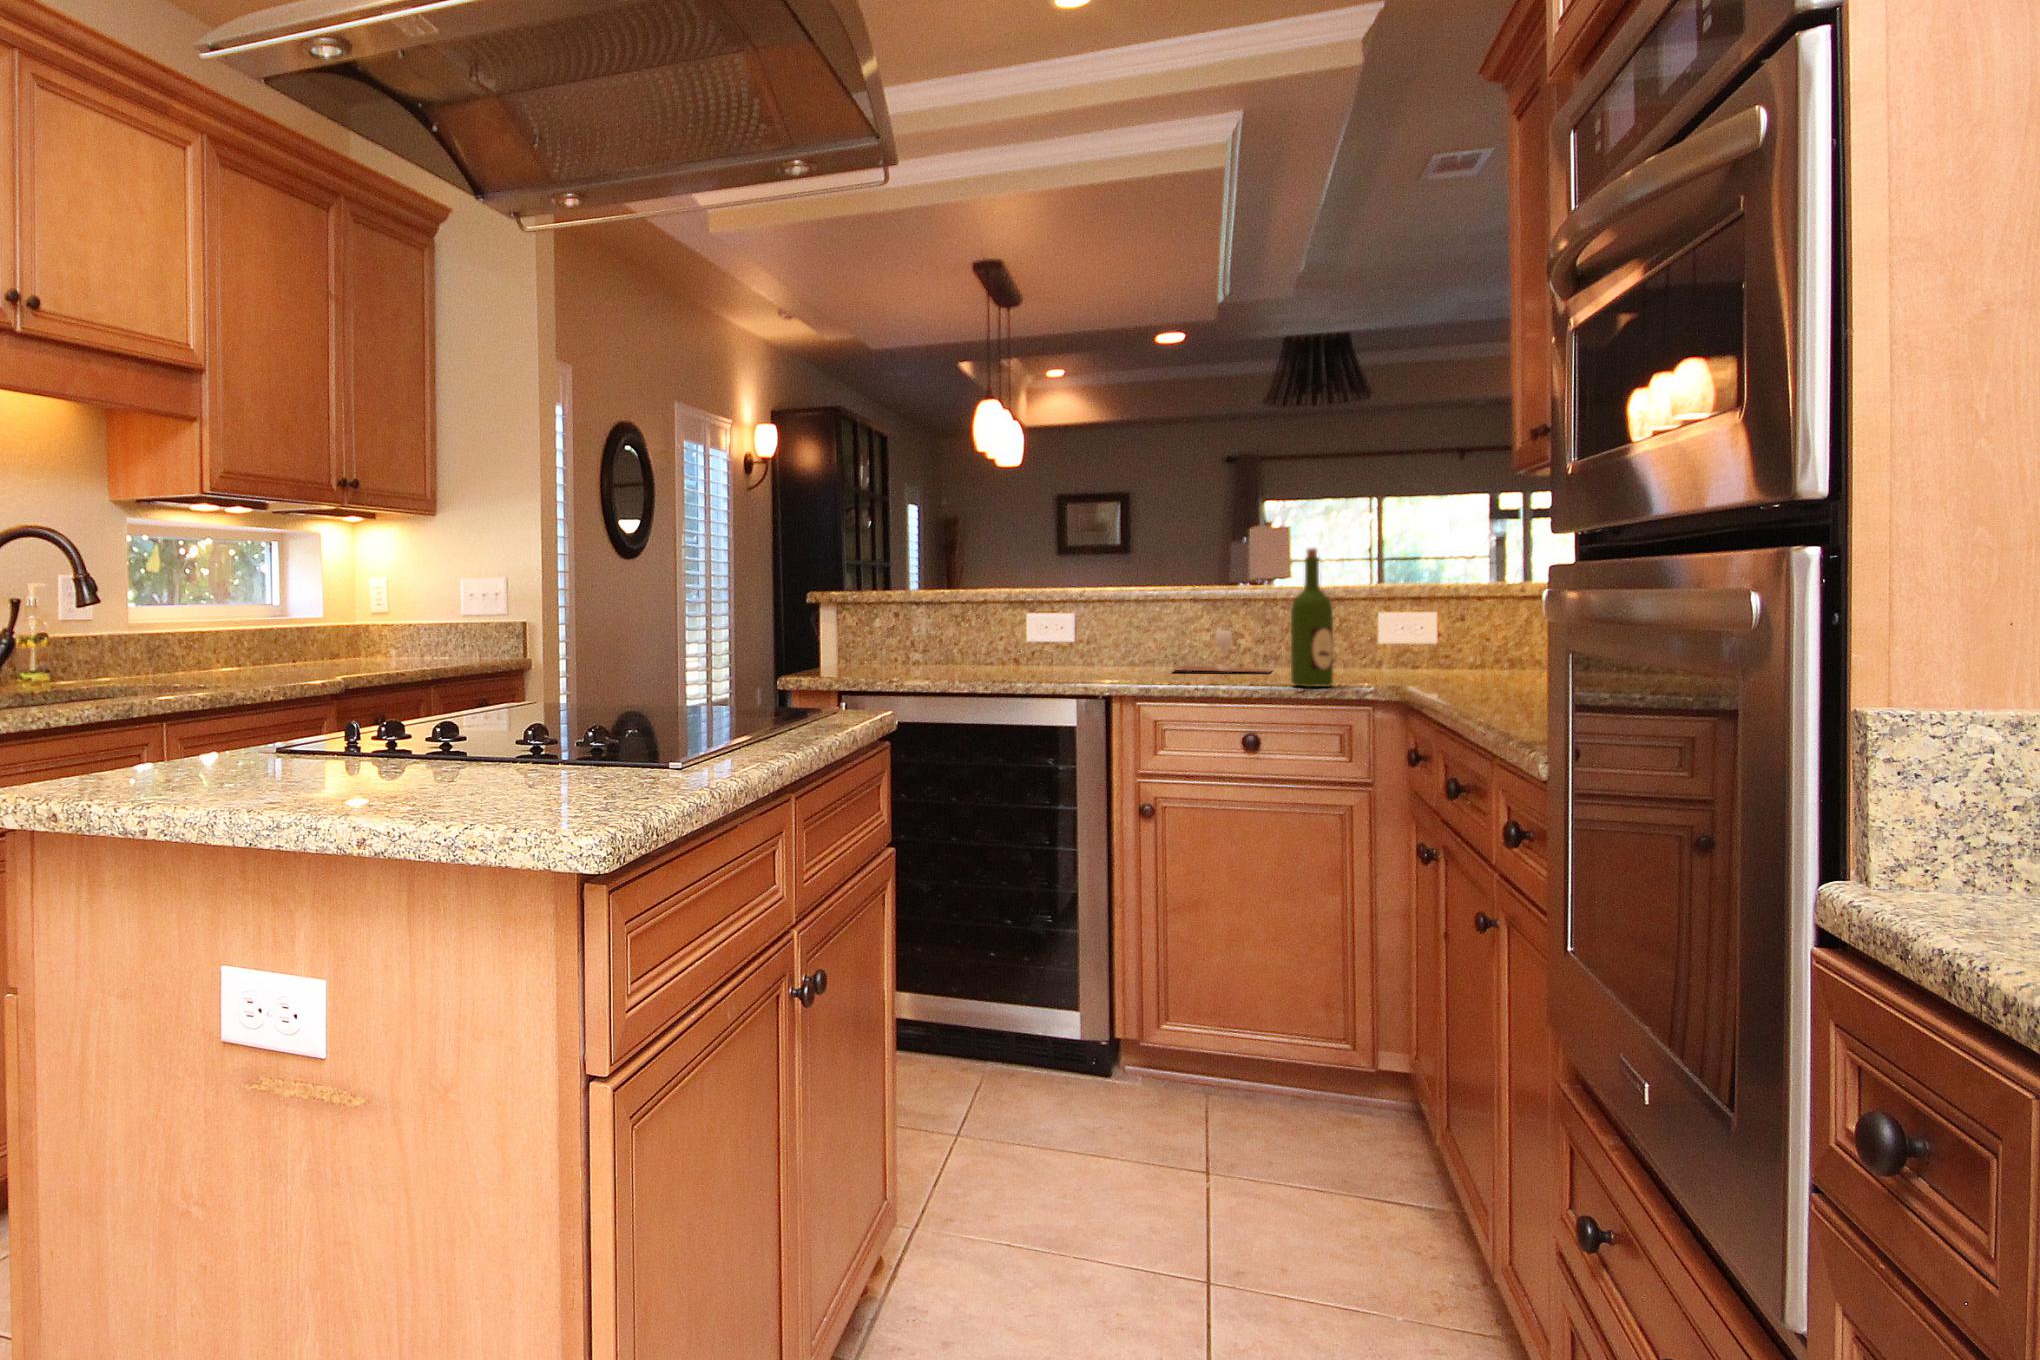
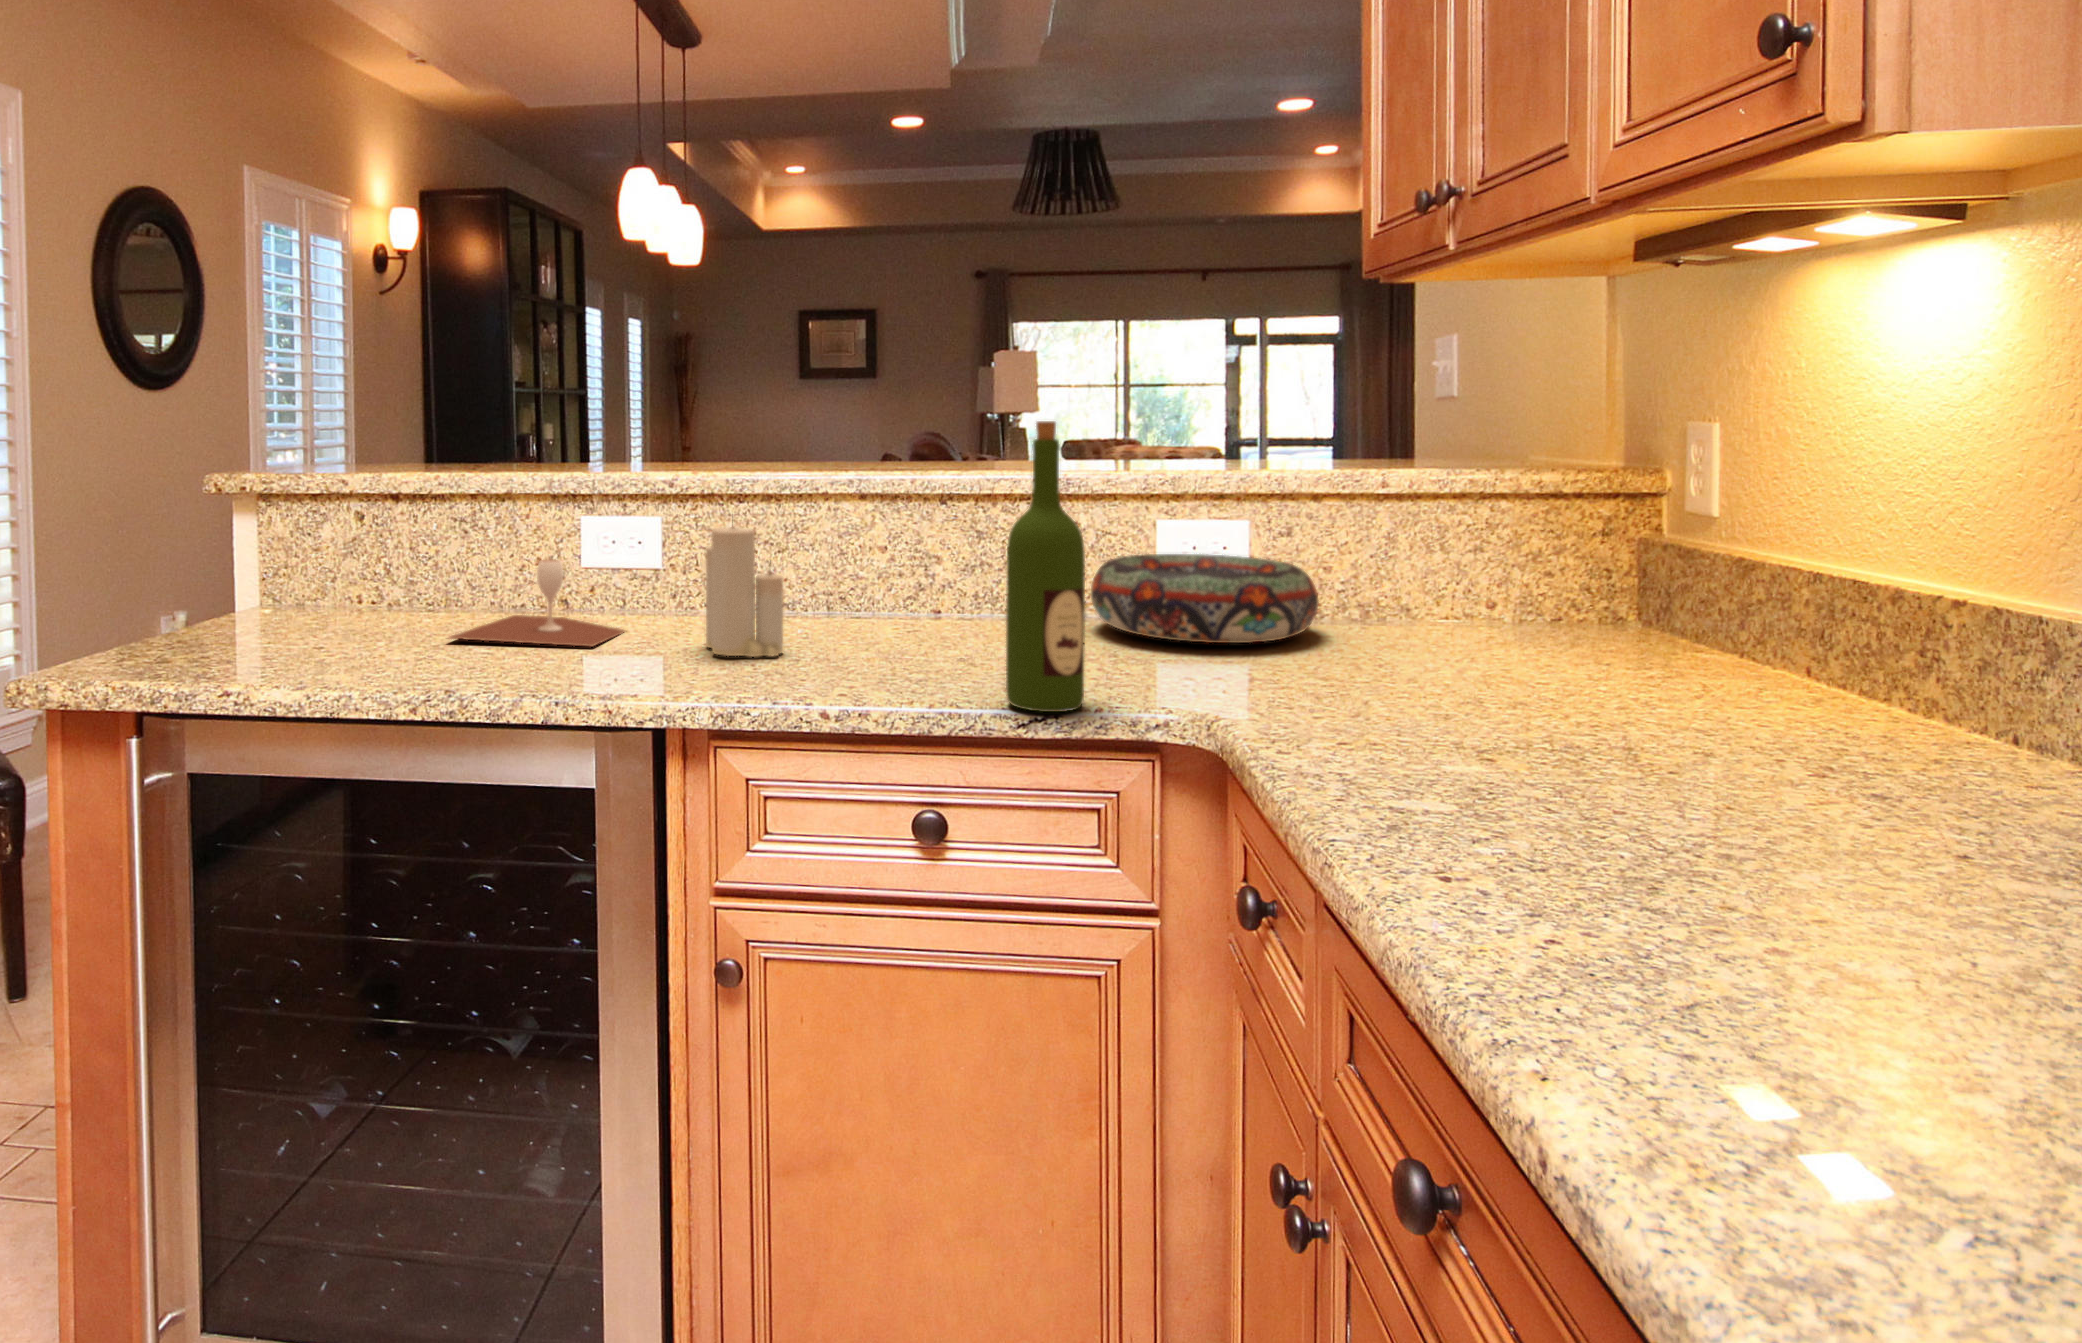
candle: none [1112,603,1158,677] -> present [706,522,783,657]
wine glass: present [1177,630,1270,673] -> present [450,560,625,646]
decorative bowl: none [1338,631,1477,671] -> present [1091,554,1319,643]

